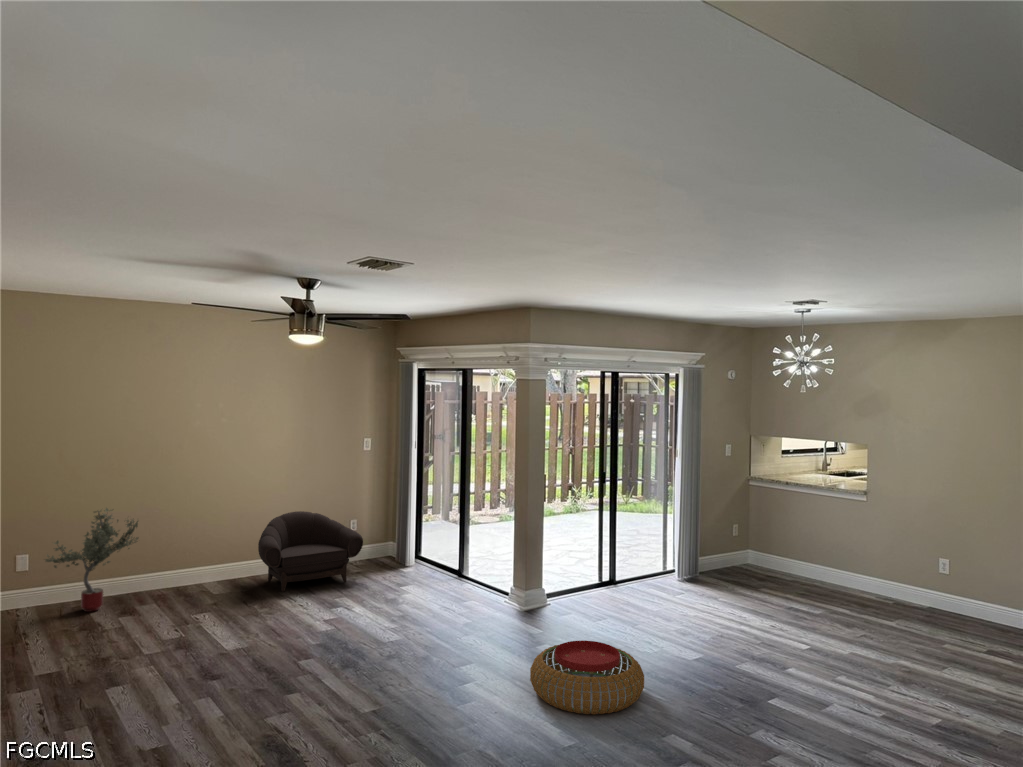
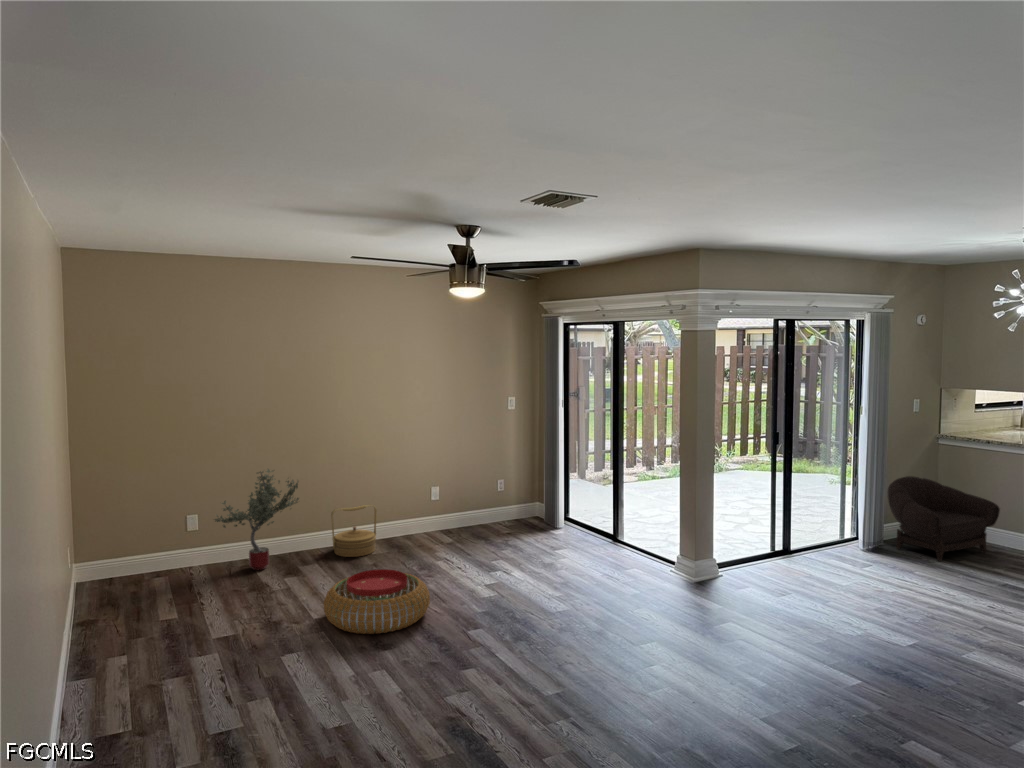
armchair: present [258,511,363,592] -> present [888,476,1000,562]
woven basket: none [173,544,221,597] -> present [331,504,377,557]
pouf: present [530,641,644,715] -> present [324,569,430,634]

